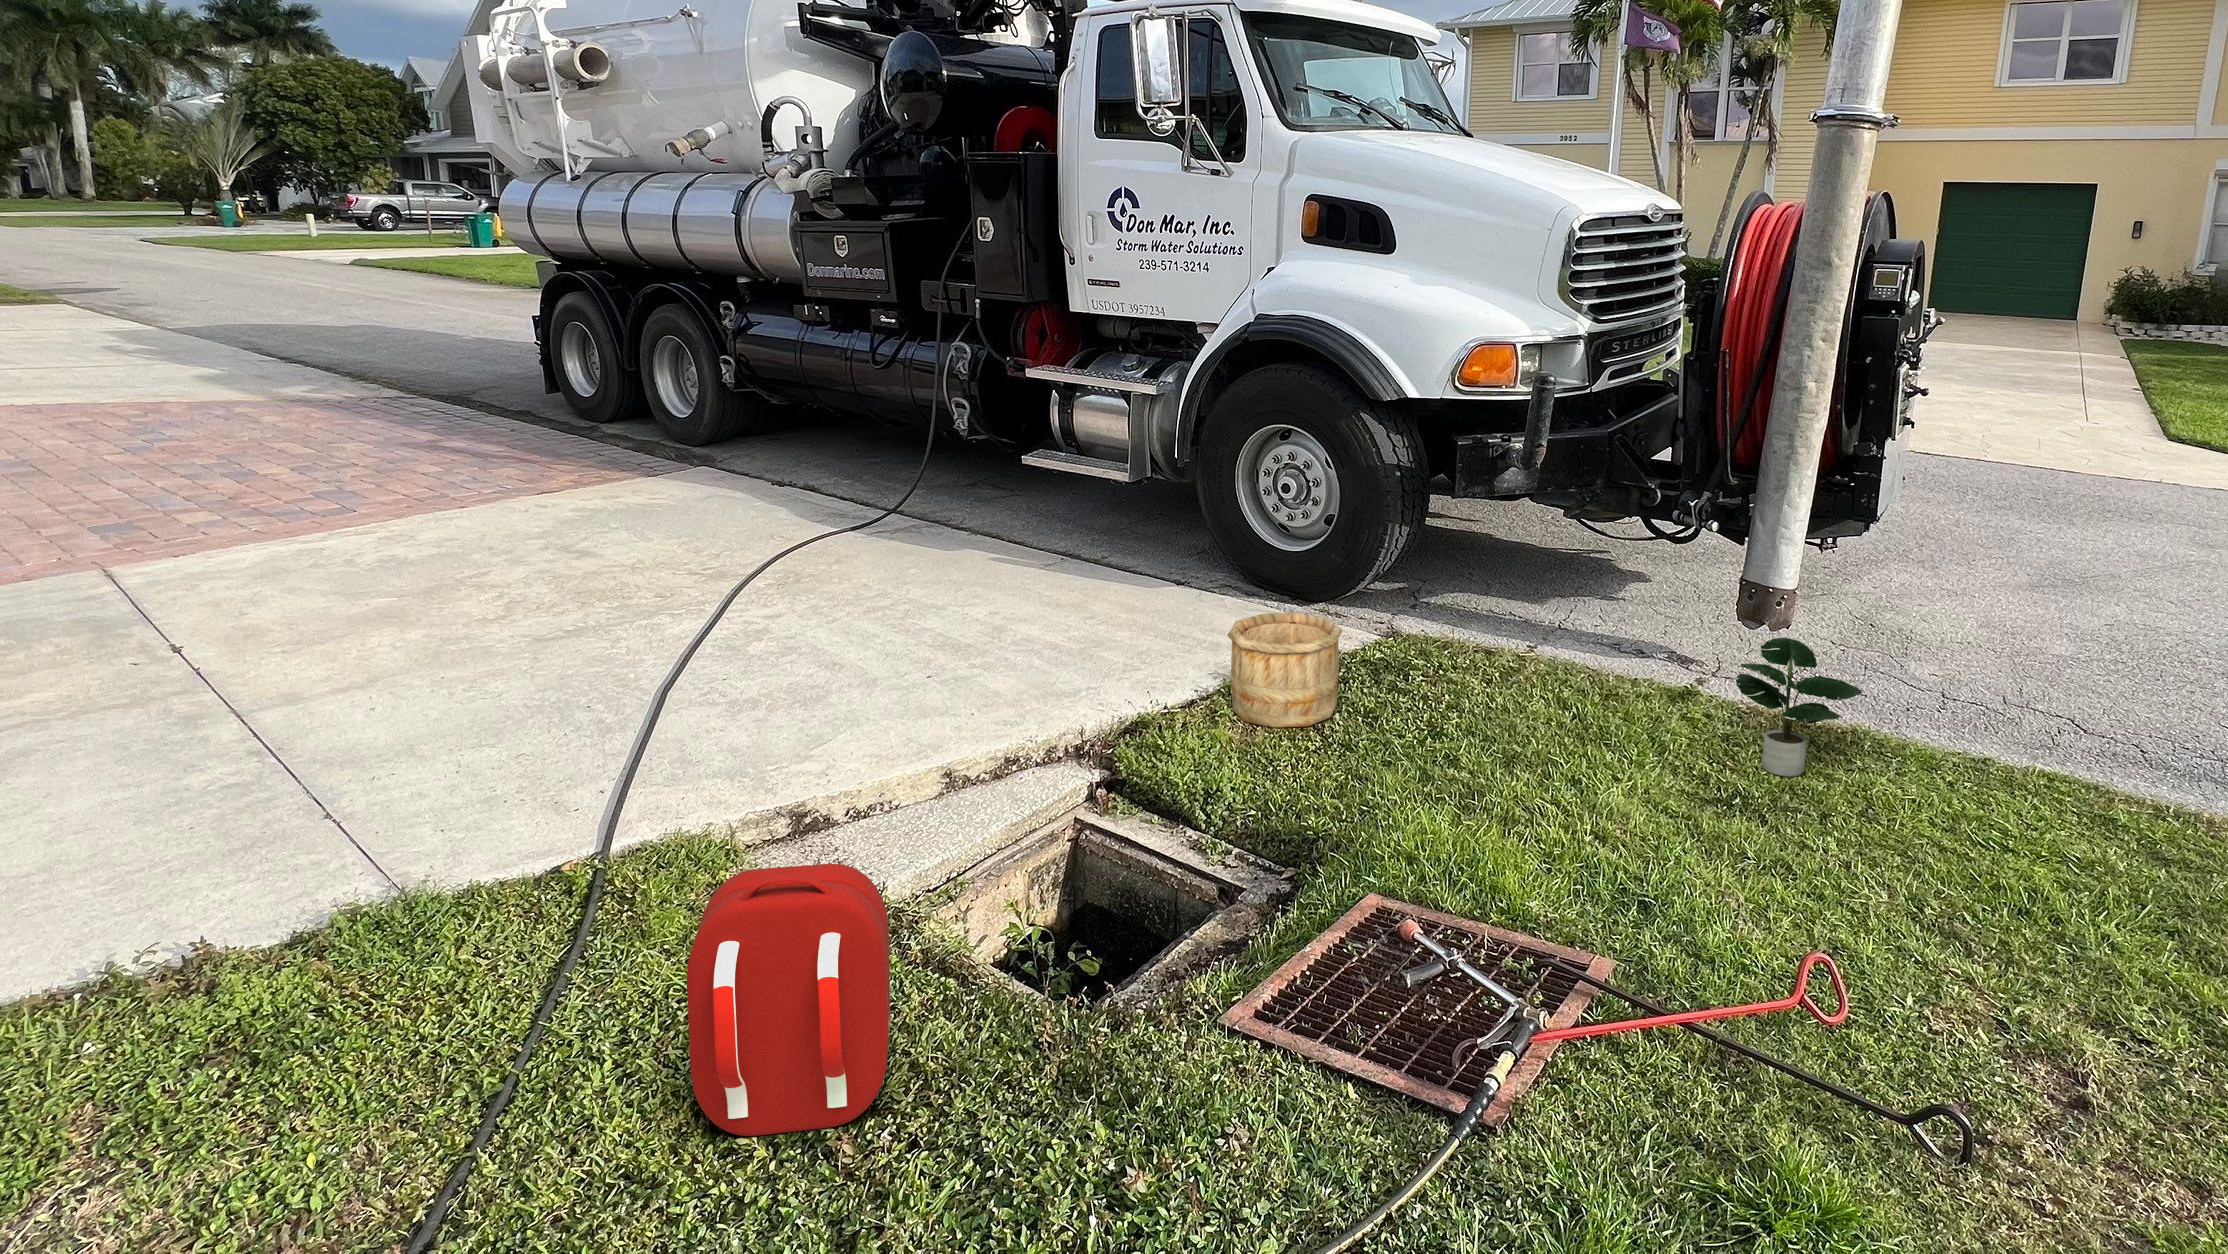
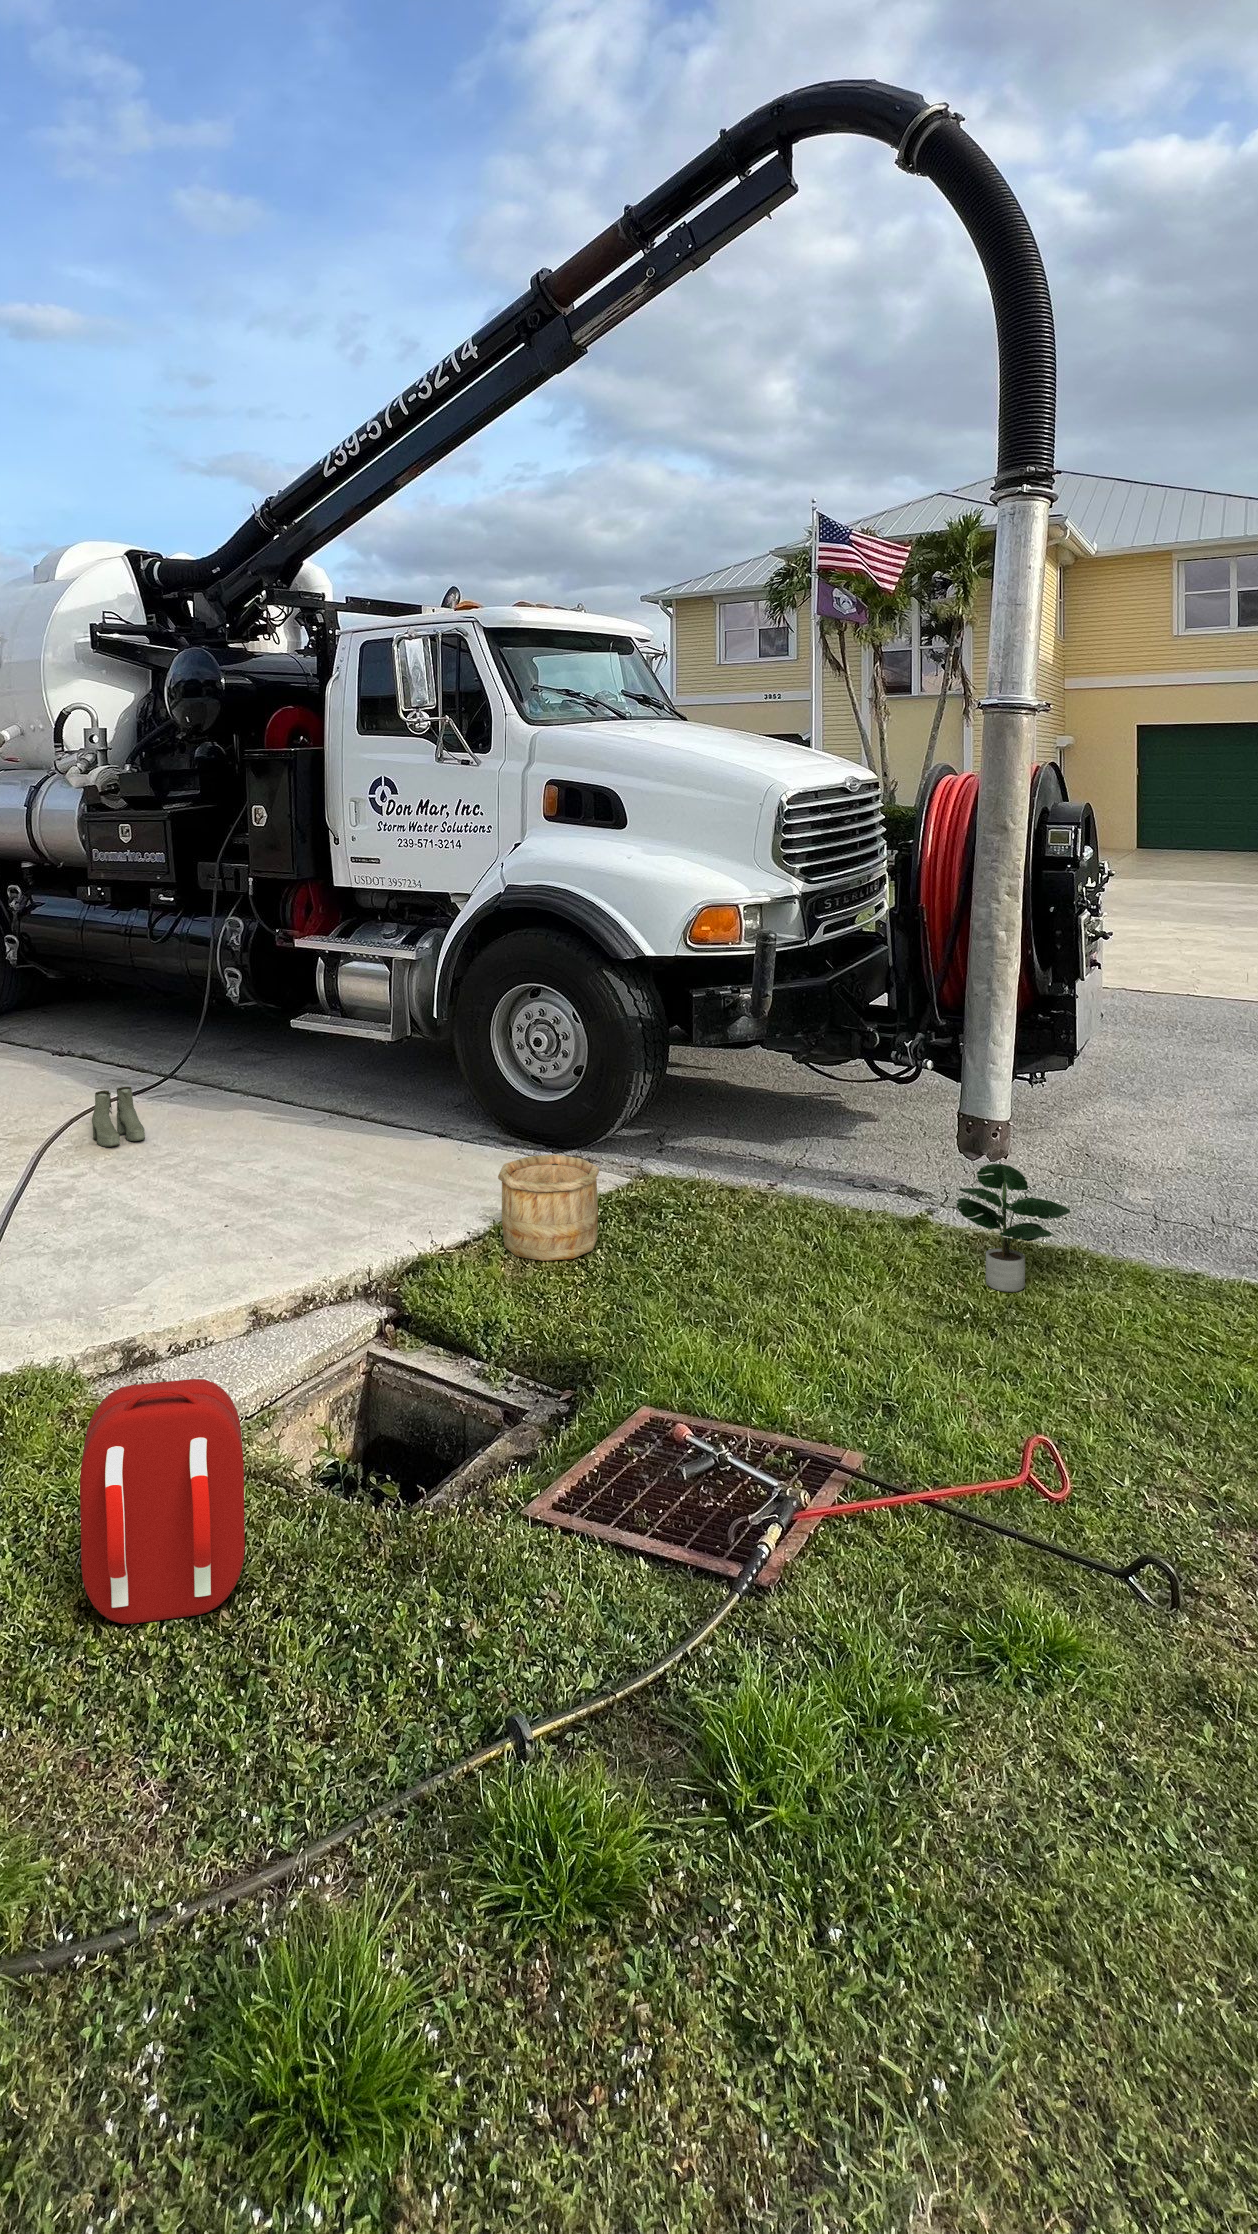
boots: none [788,523,848,588] -> present [92,1087,145,1147]

